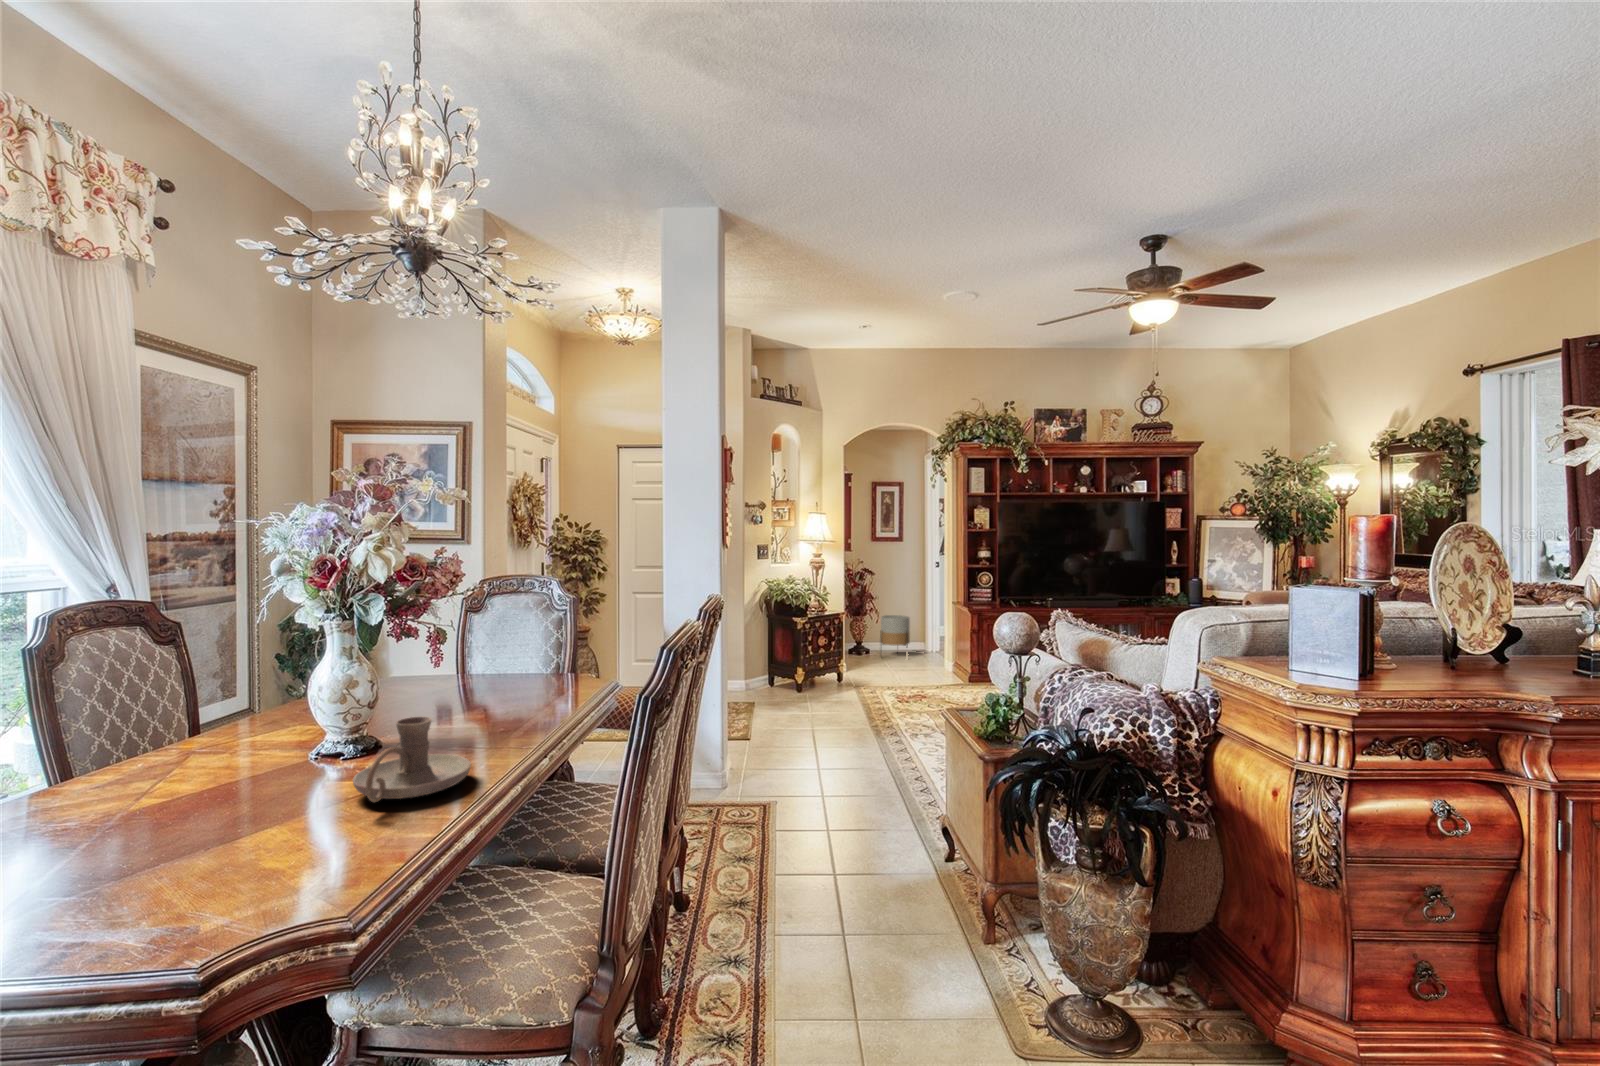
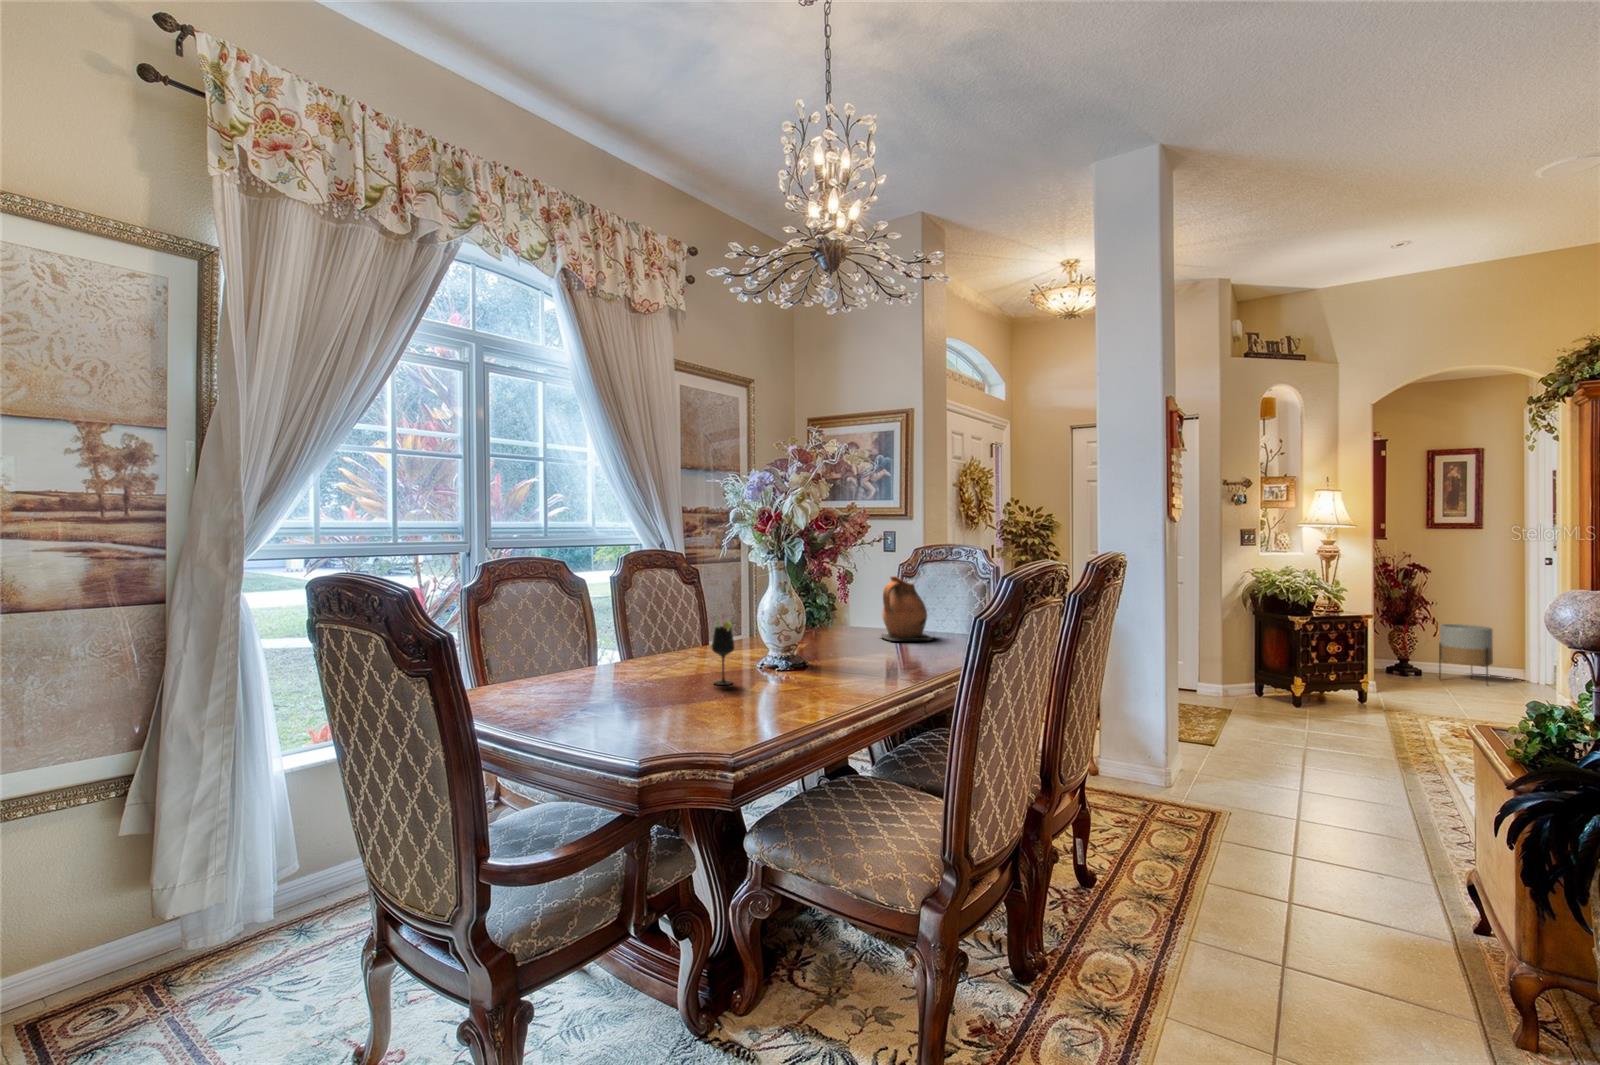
ceramic pitcher: none [450,621,520,696] -> present [881,576,932,641]
wine glass: none [245,708,283,804] -> present [712,616,735,685]
candle holder: present [353,716,471,802] -> none [772,635,857,695]

